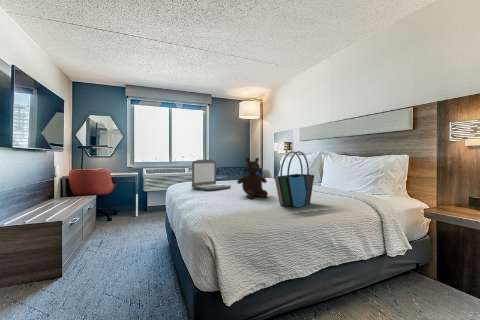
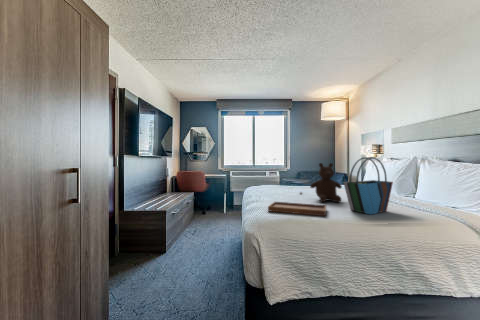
laptop: present [191,160,231,190] -> none [269,164,308,193]
tray: none [197,189,260,214] -> present [268,192,326,216]

